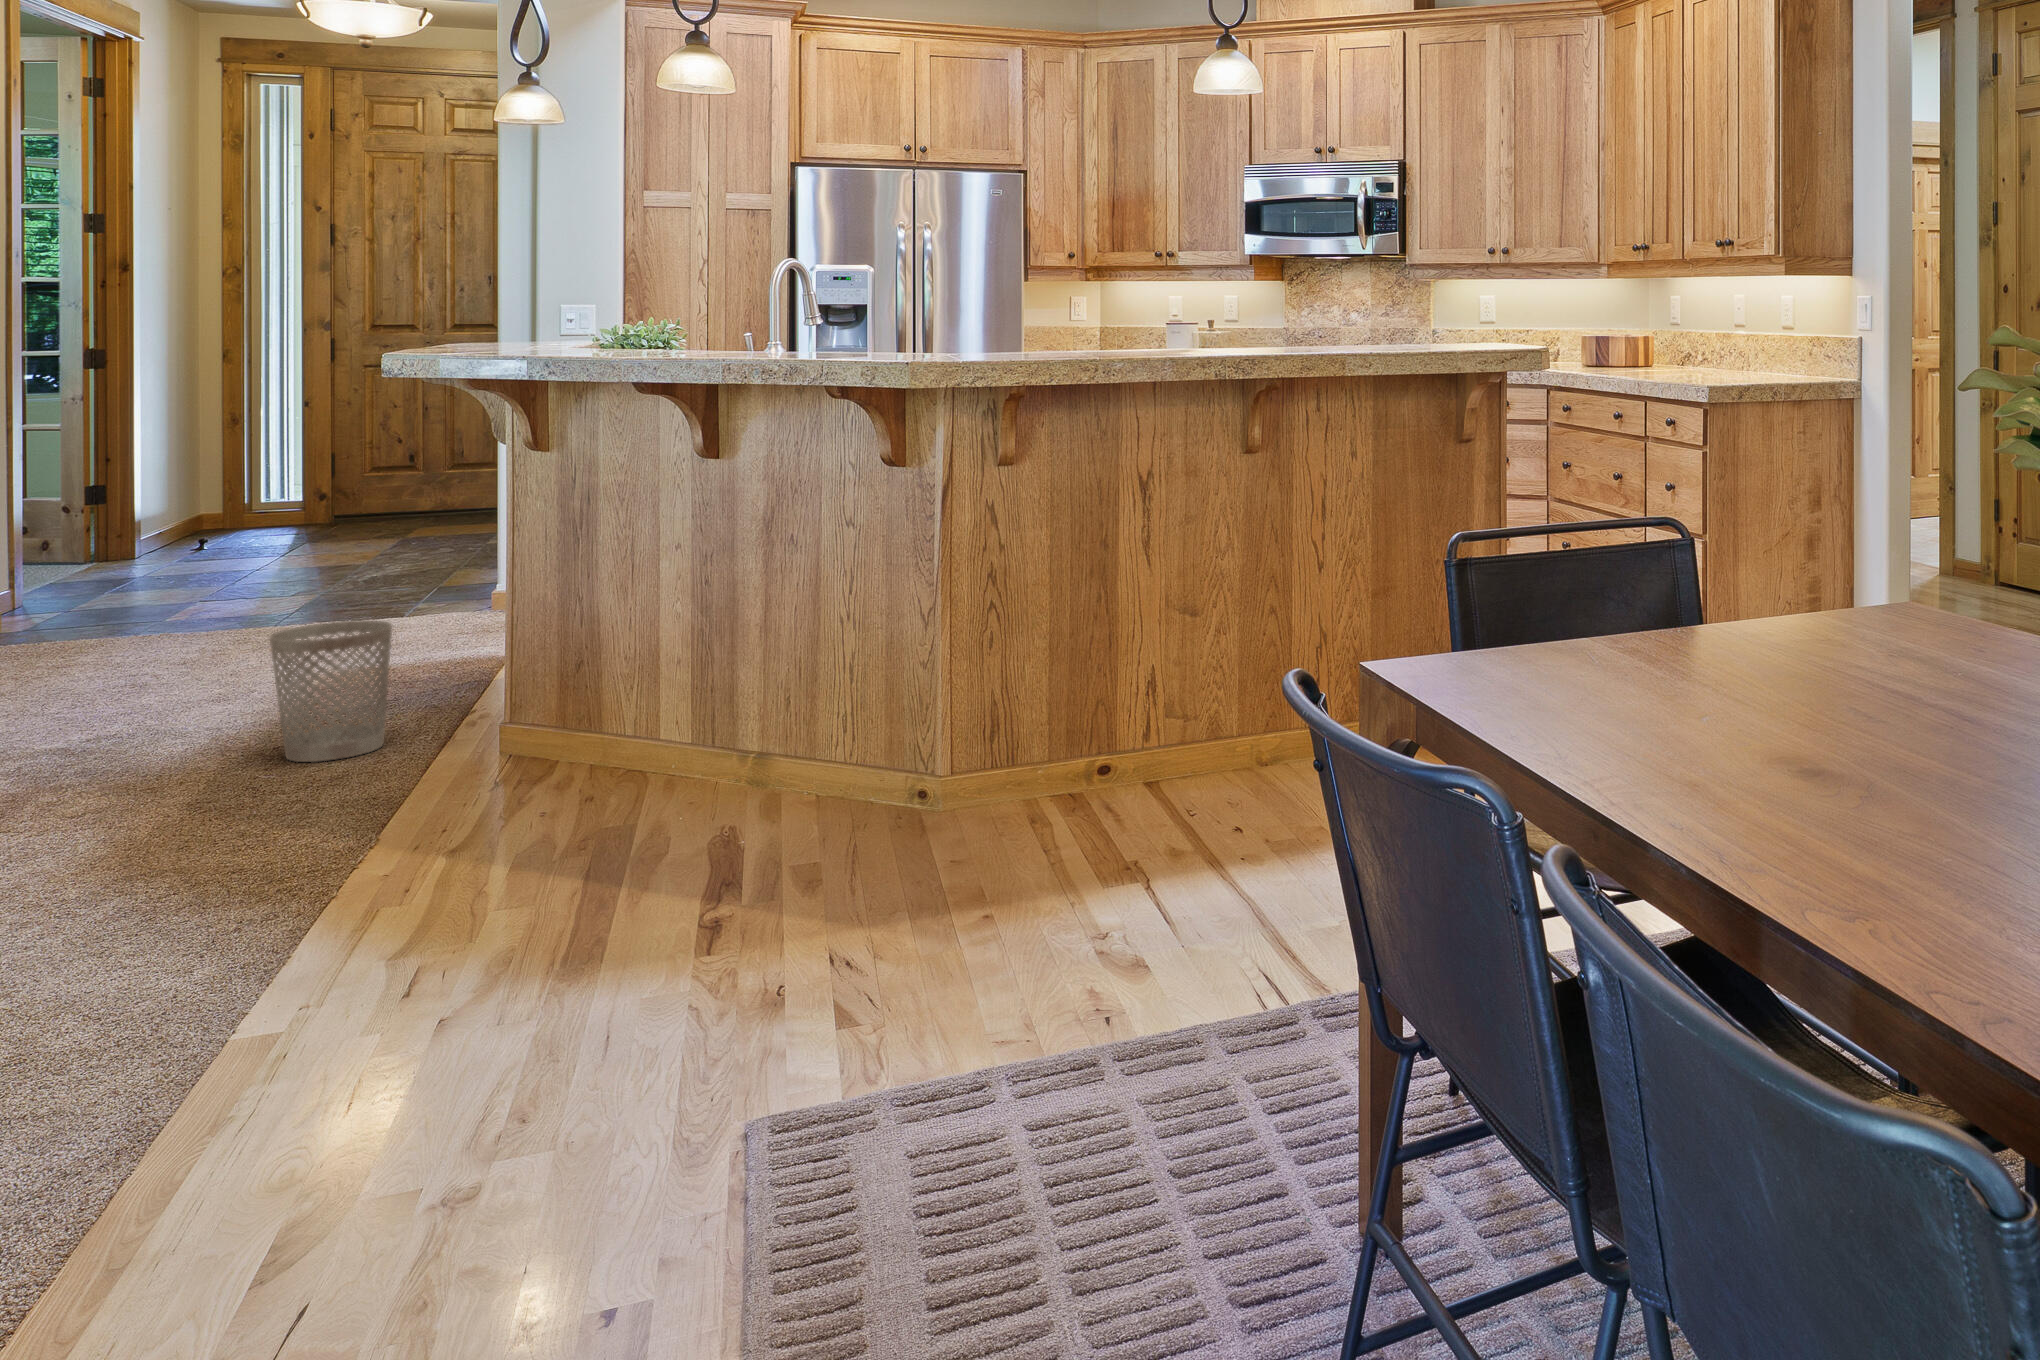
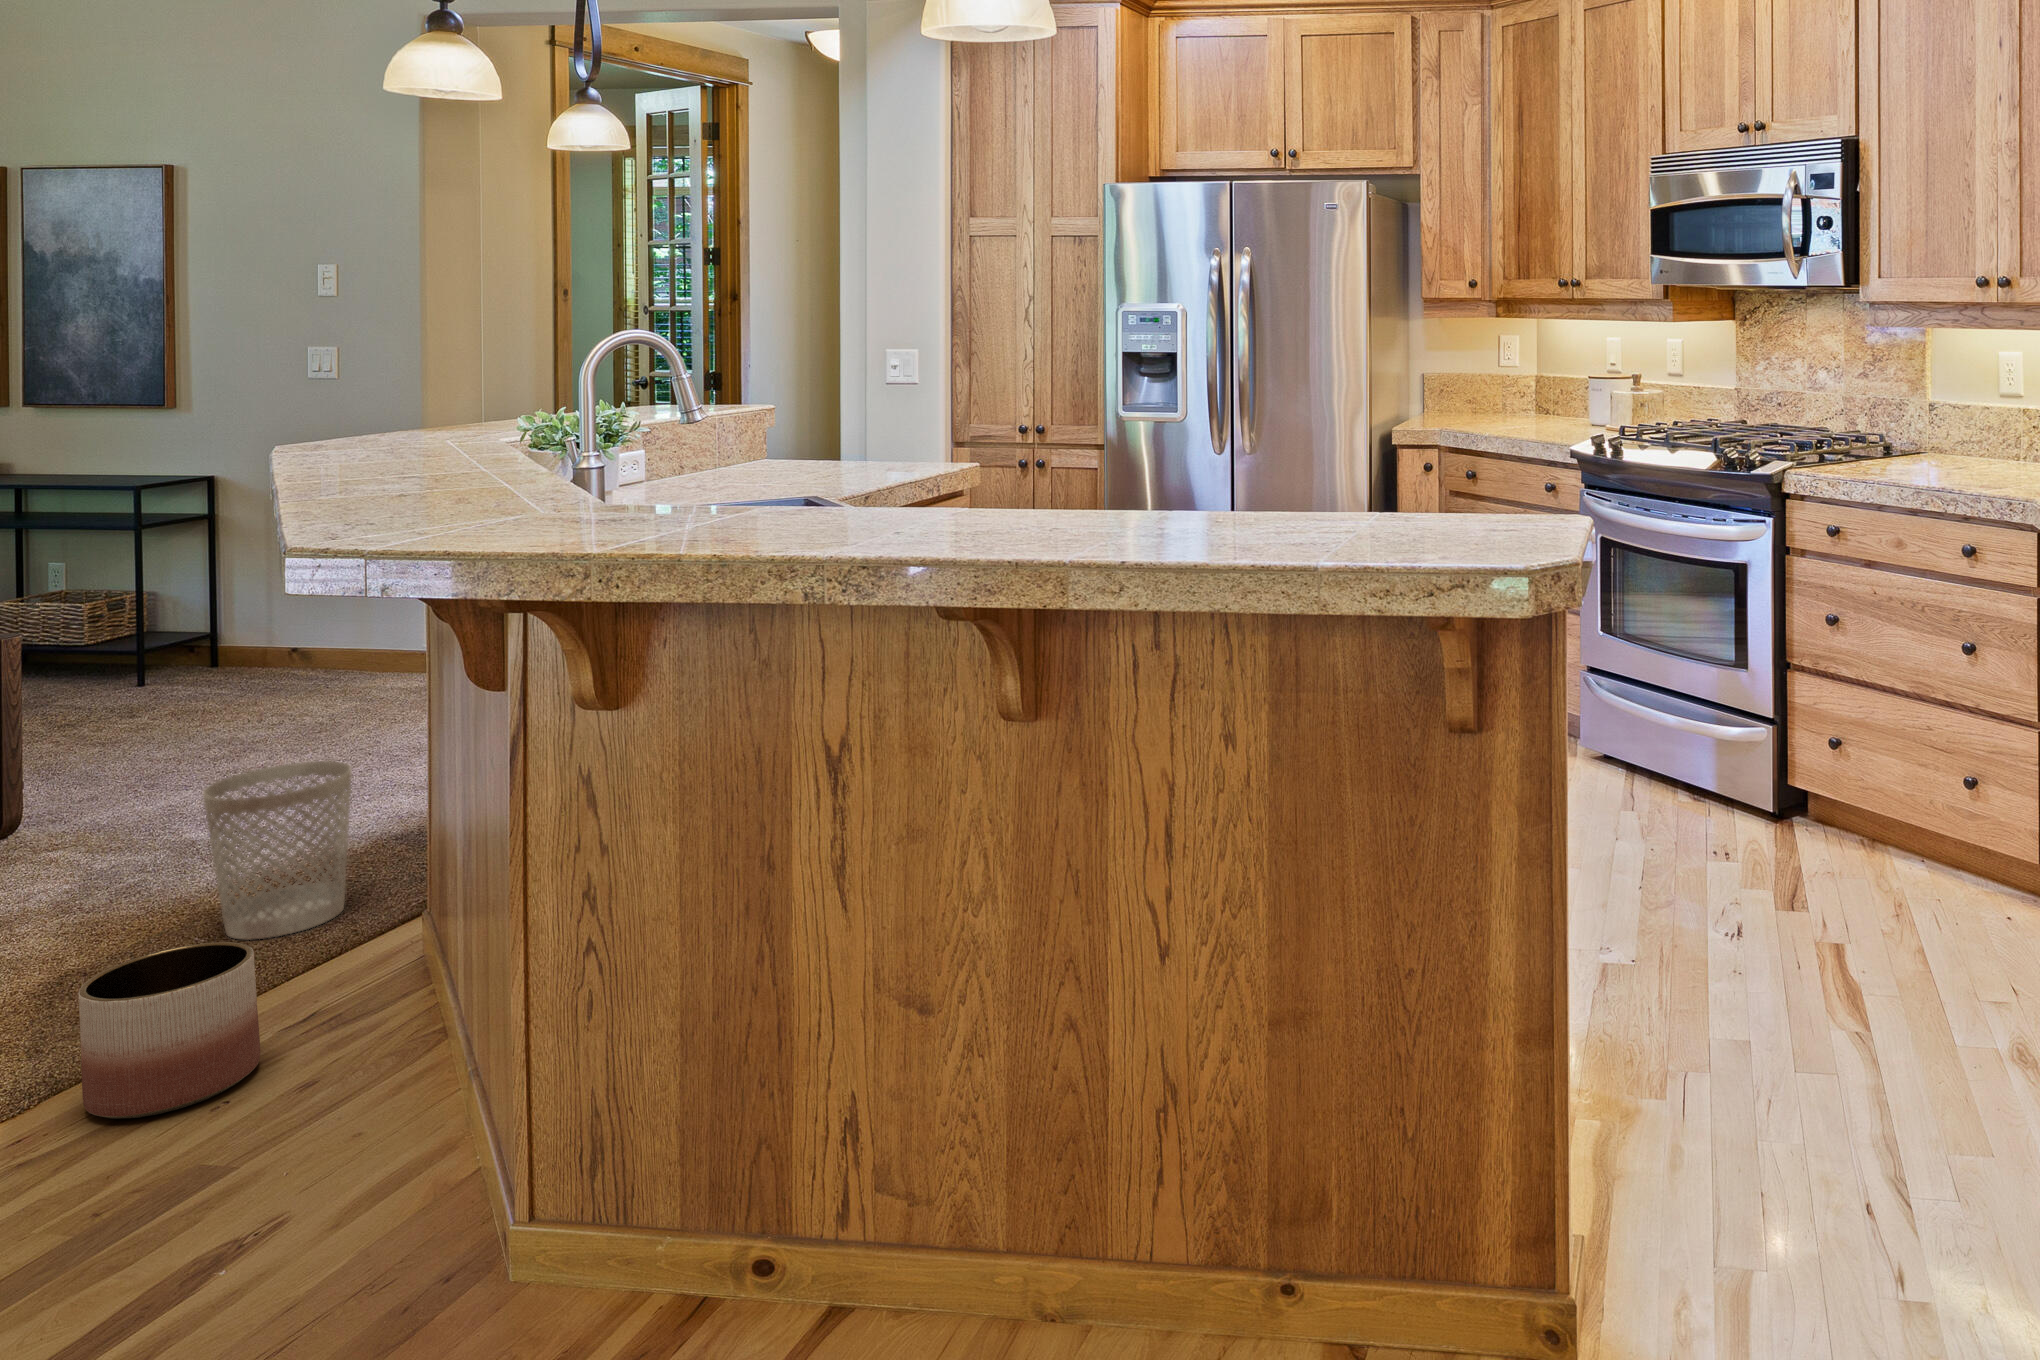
planter: none [442,698,560,811] -> present [79,942,260,1119]

